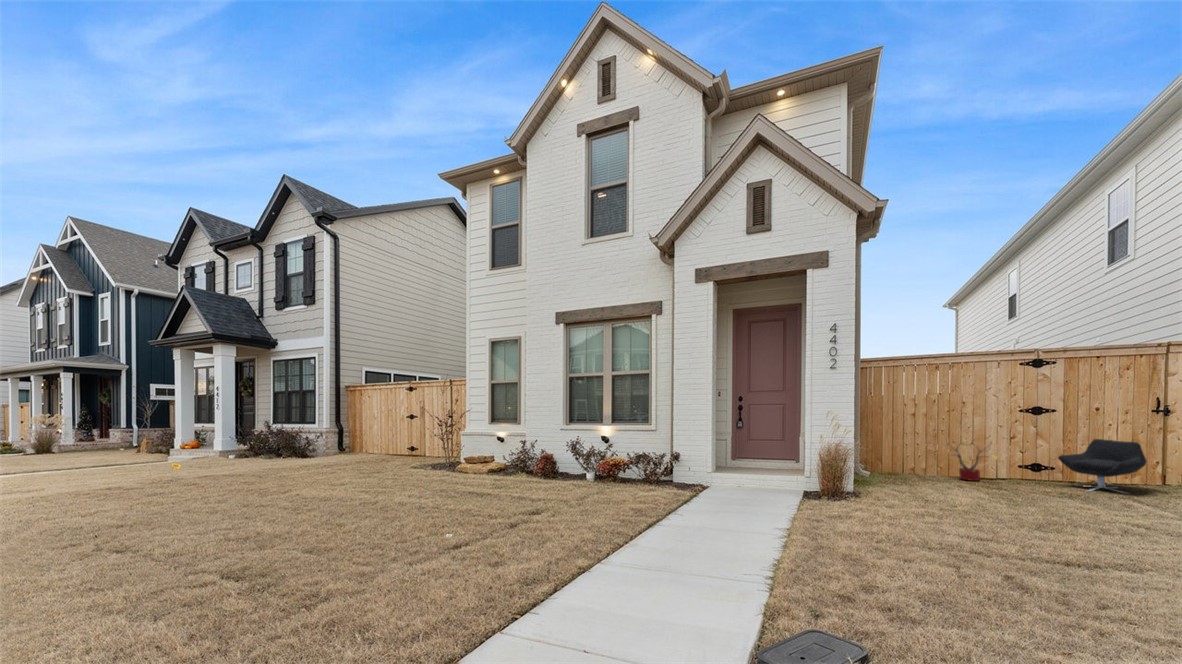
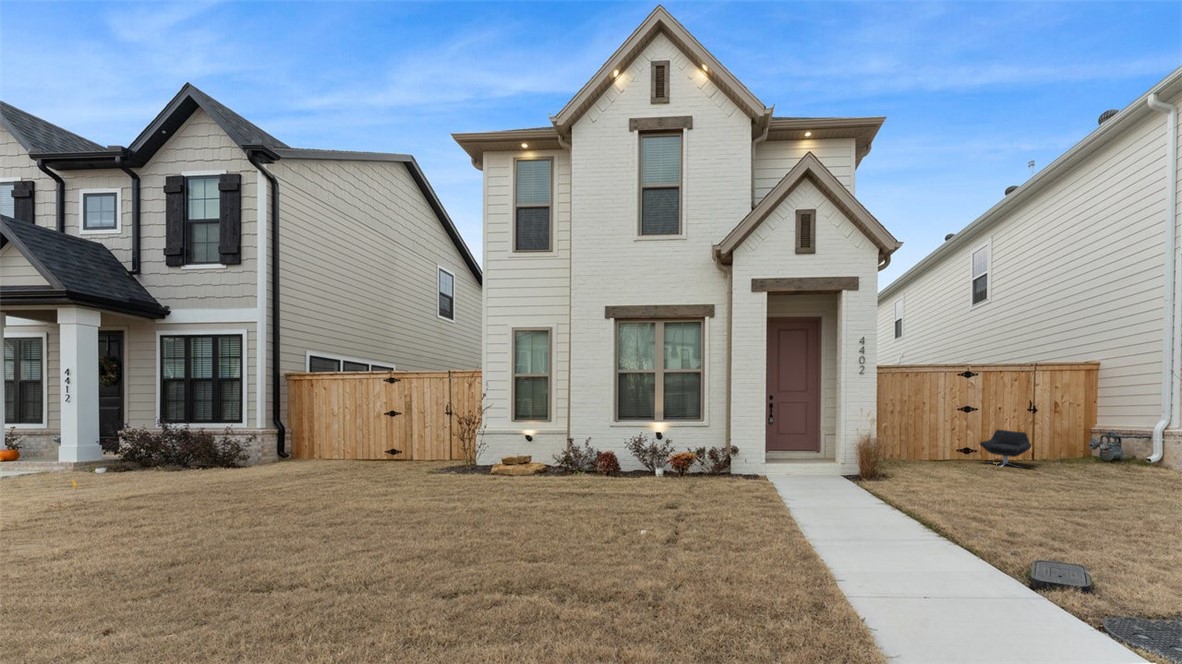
decorative plant: present [954,443,997,481] -> none [903,429,945,461]

